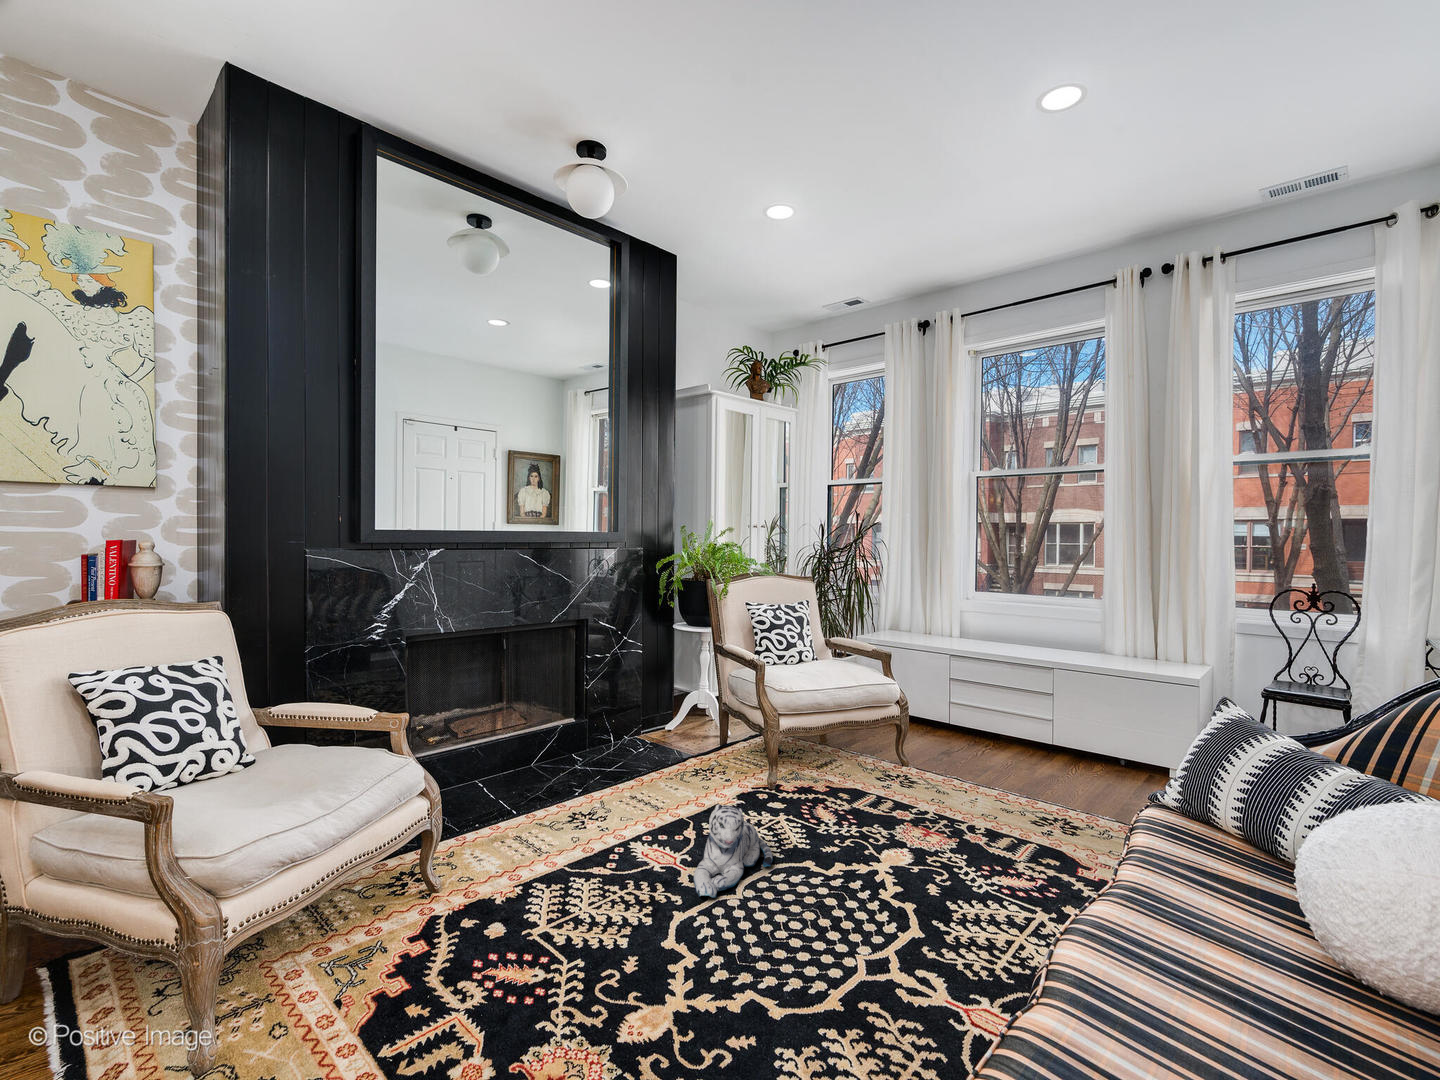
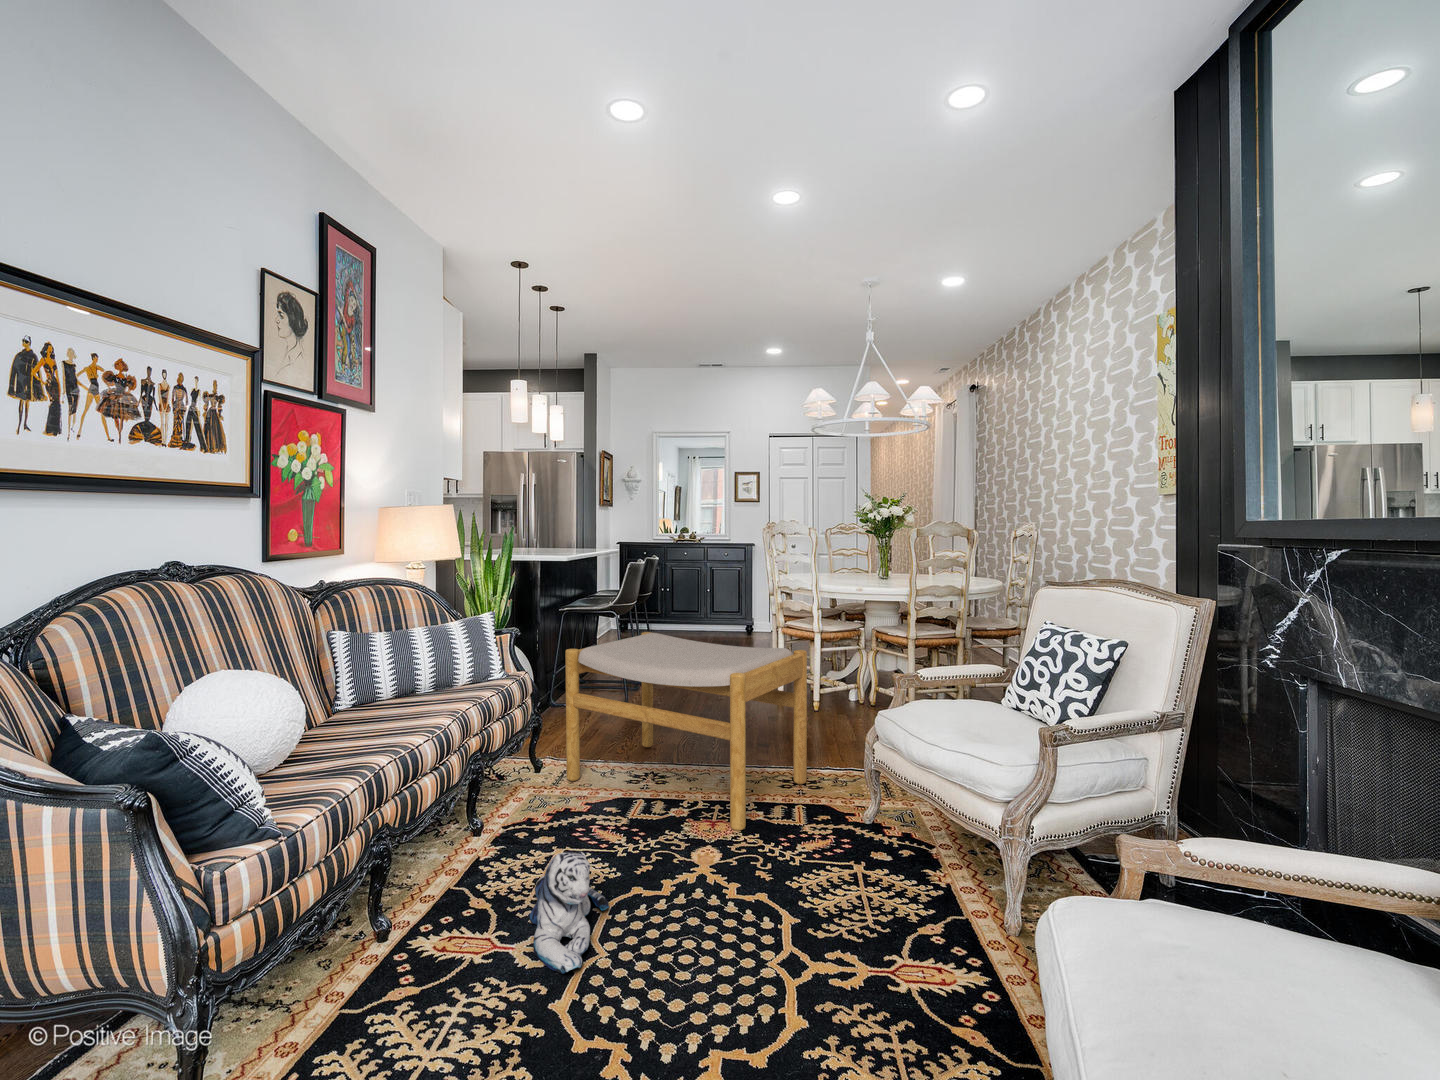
footstool: none [829,635,1075,847] -> present [565,632,807,831]

